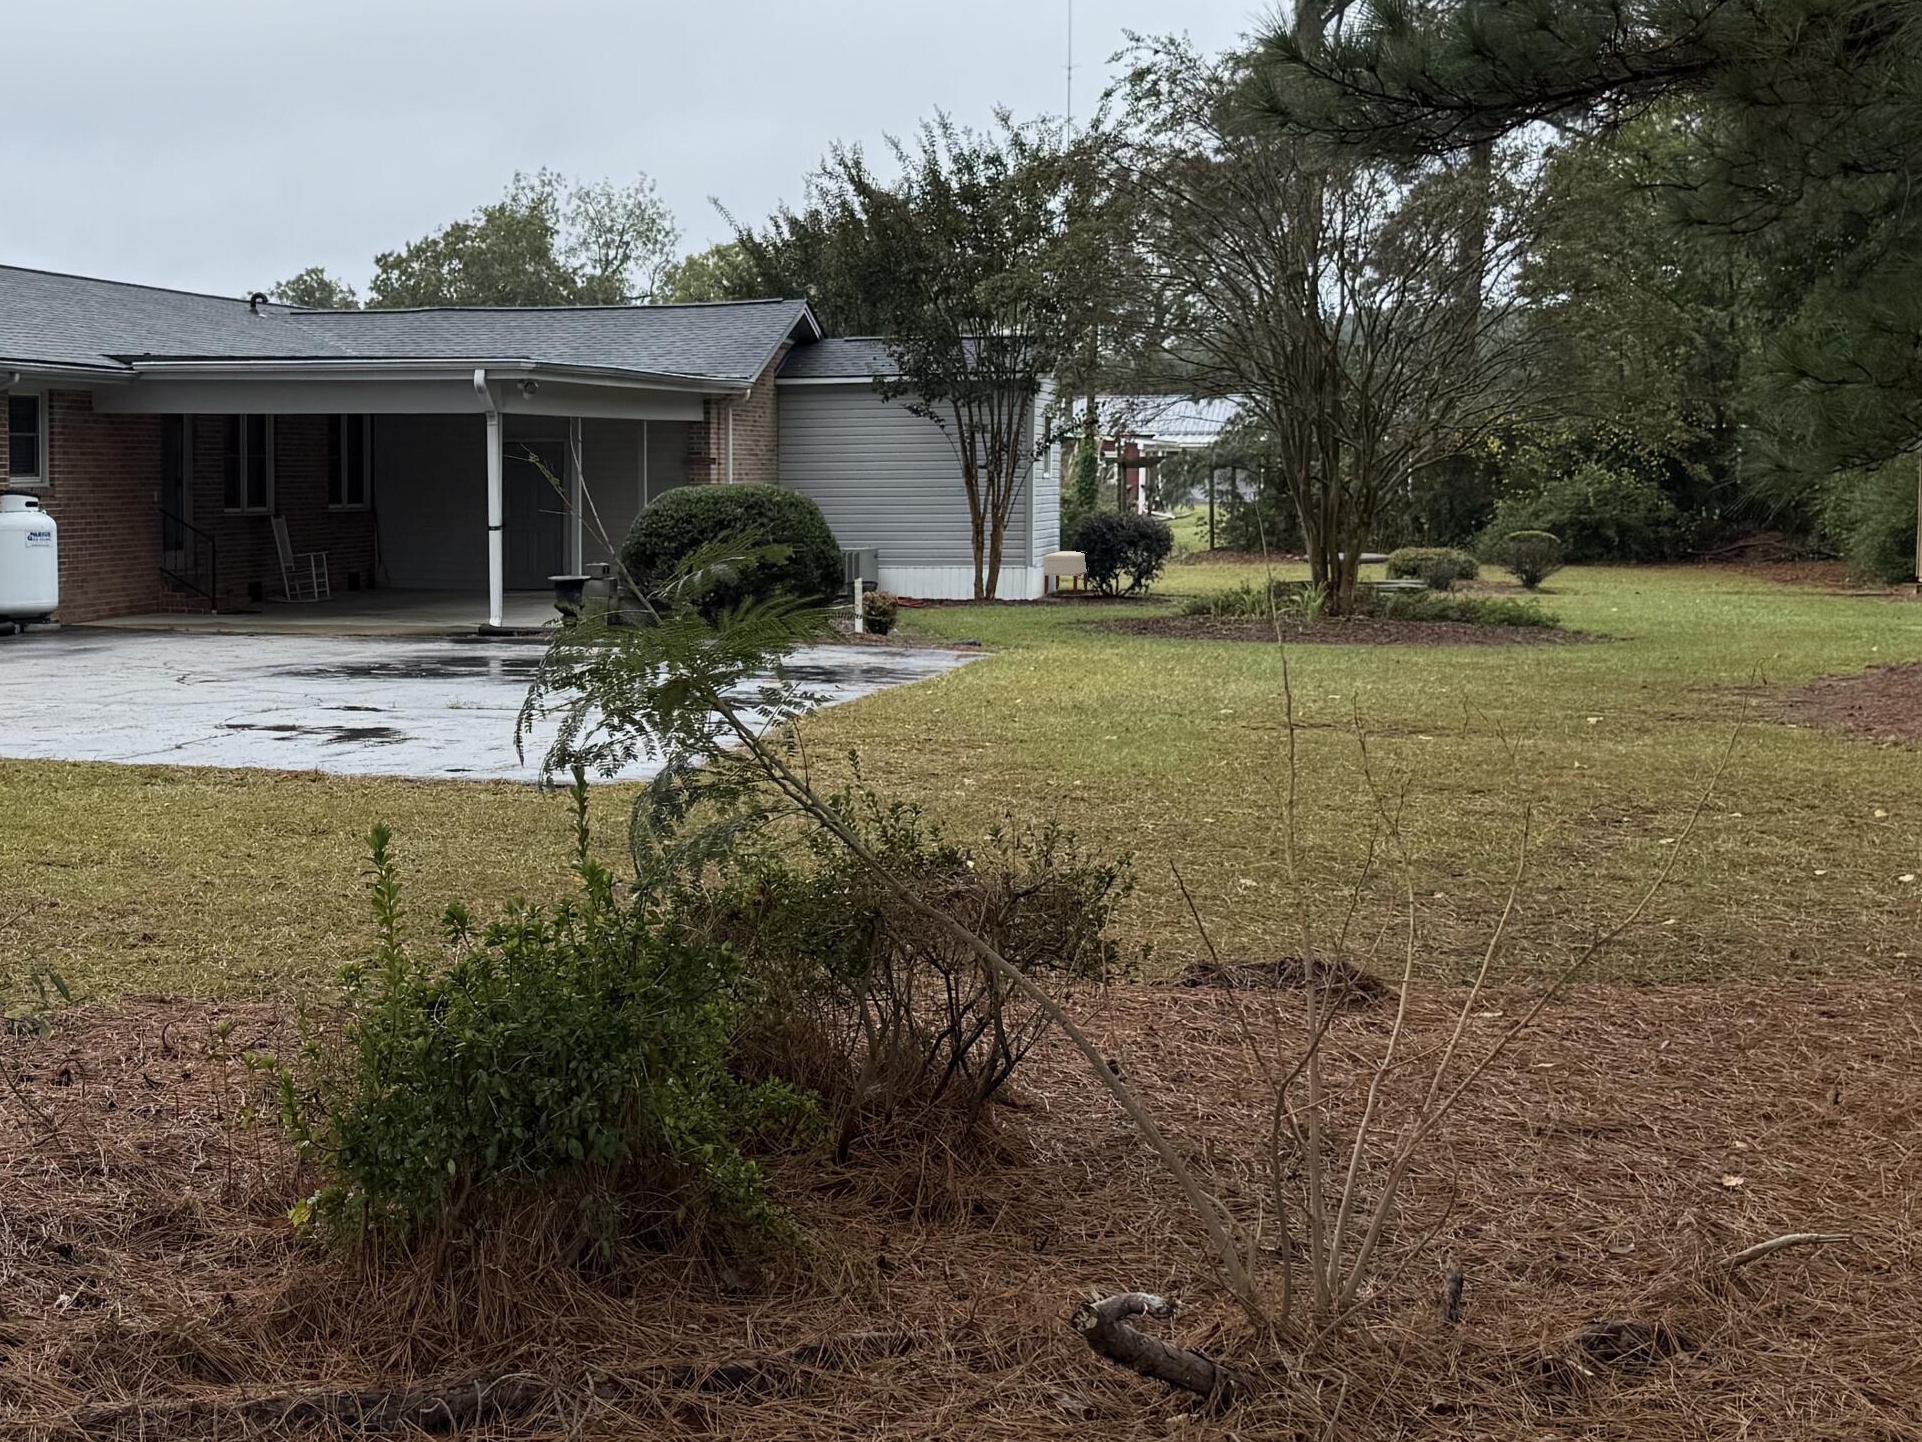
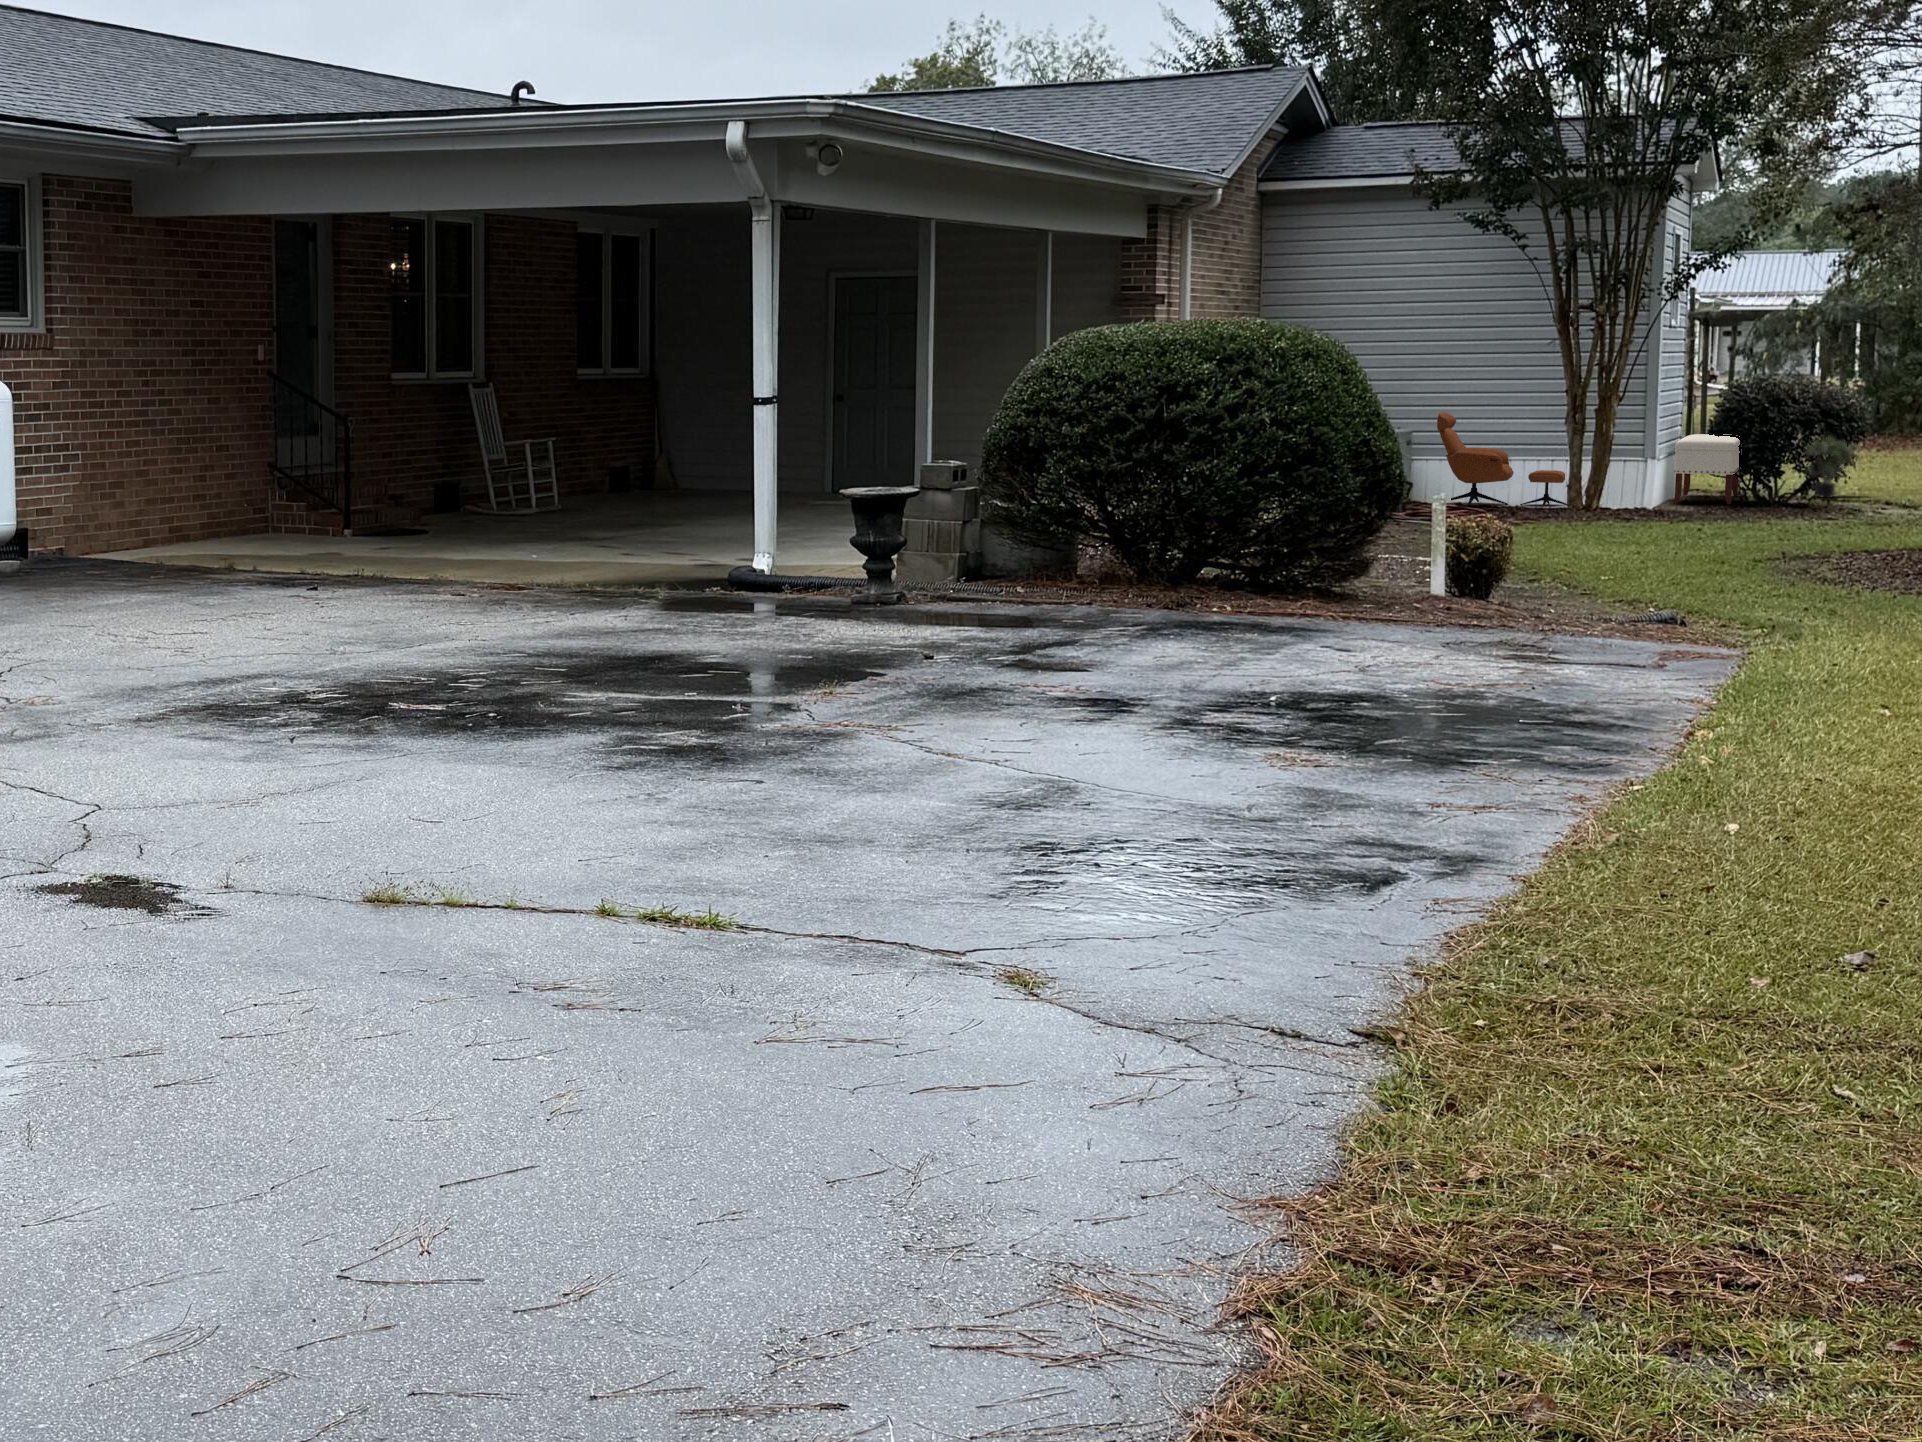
lounge chair: none [902,537,984,597] -> present [1437,412,1571,507]
potted plant: none [1122,552,1154,590] -> present [1805,438,1856,498]

